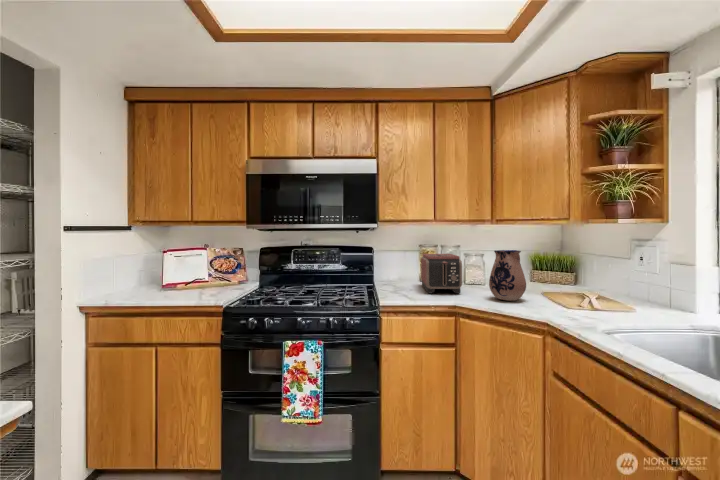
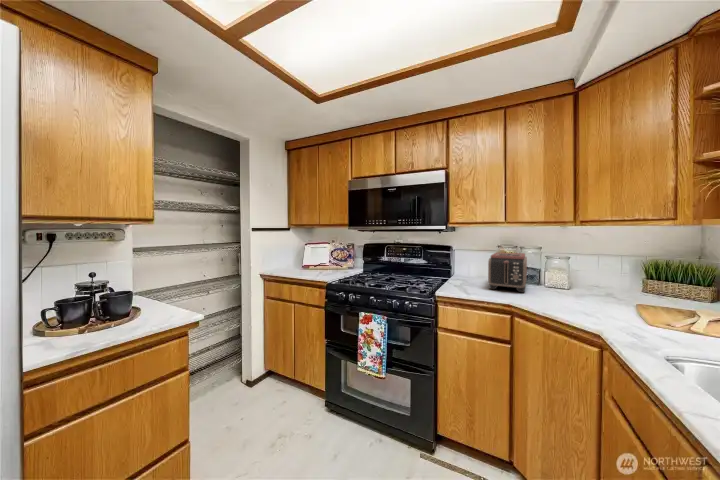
ceramic pitcher: present [489,250,526,301] -> none [552,252,598,307]

